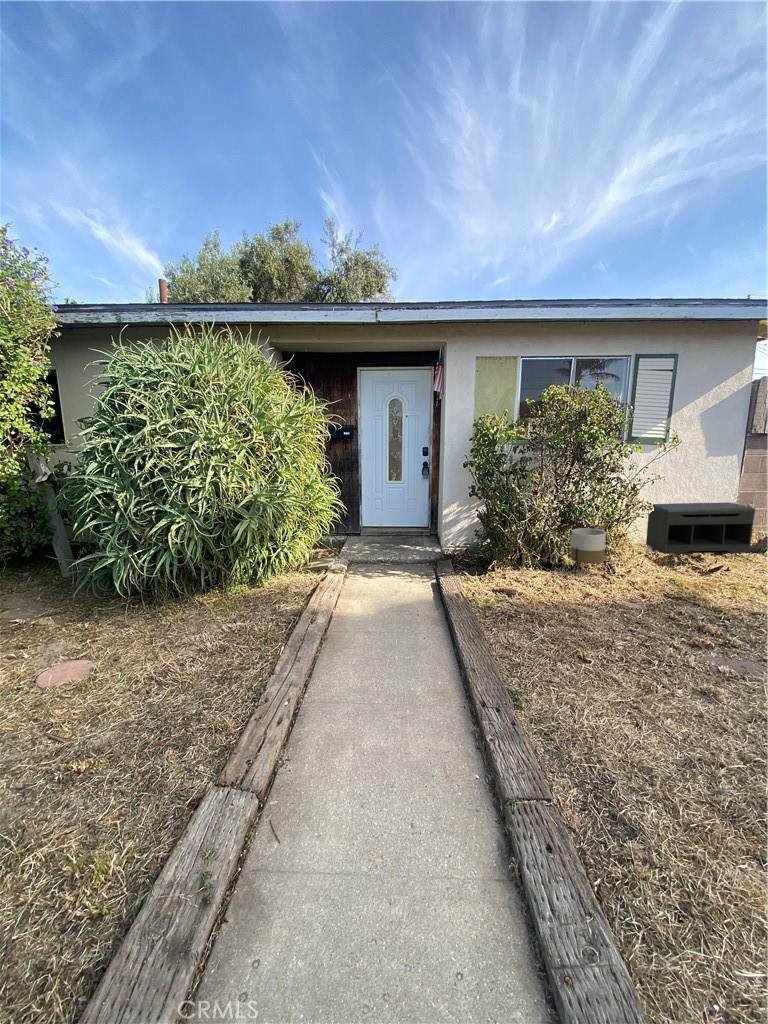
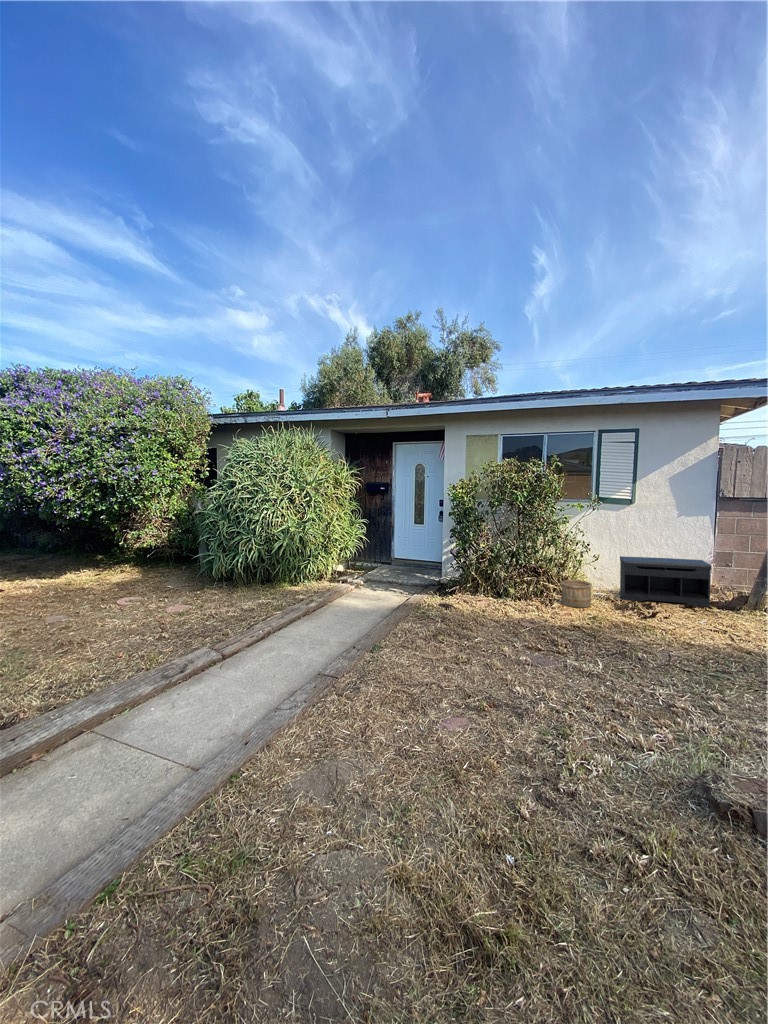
planter: present [570,528,606,577] -> none [514,568,540,608]
wooden bucket: none [615,537,655,570] -> present [561,580,592,608]

